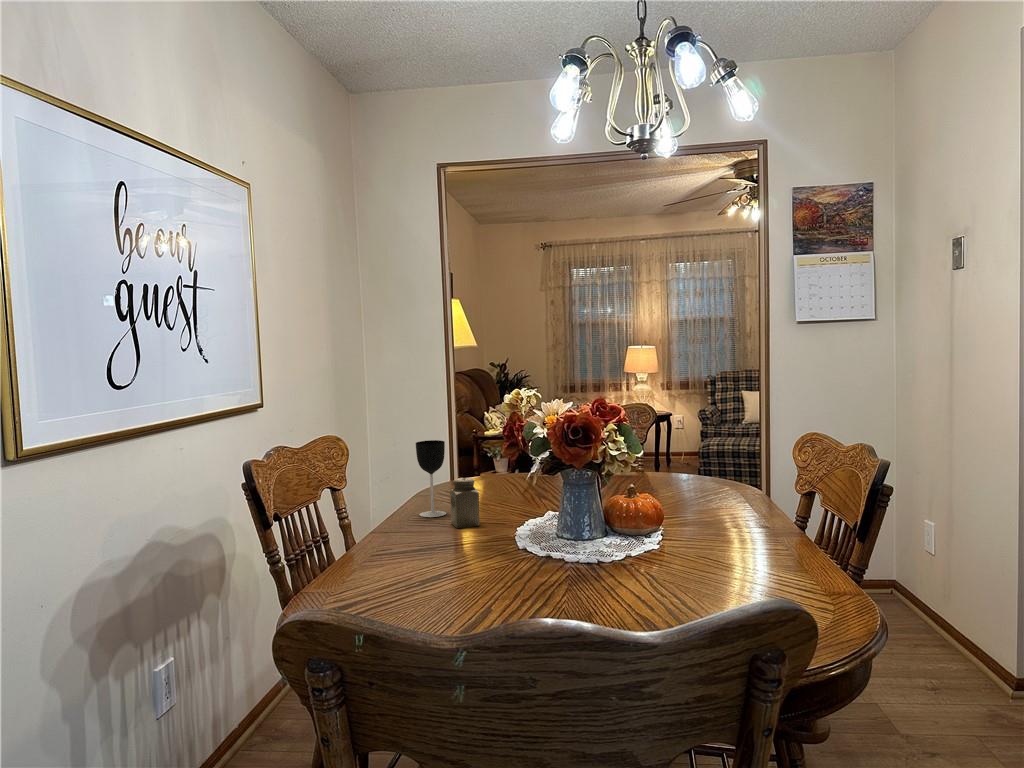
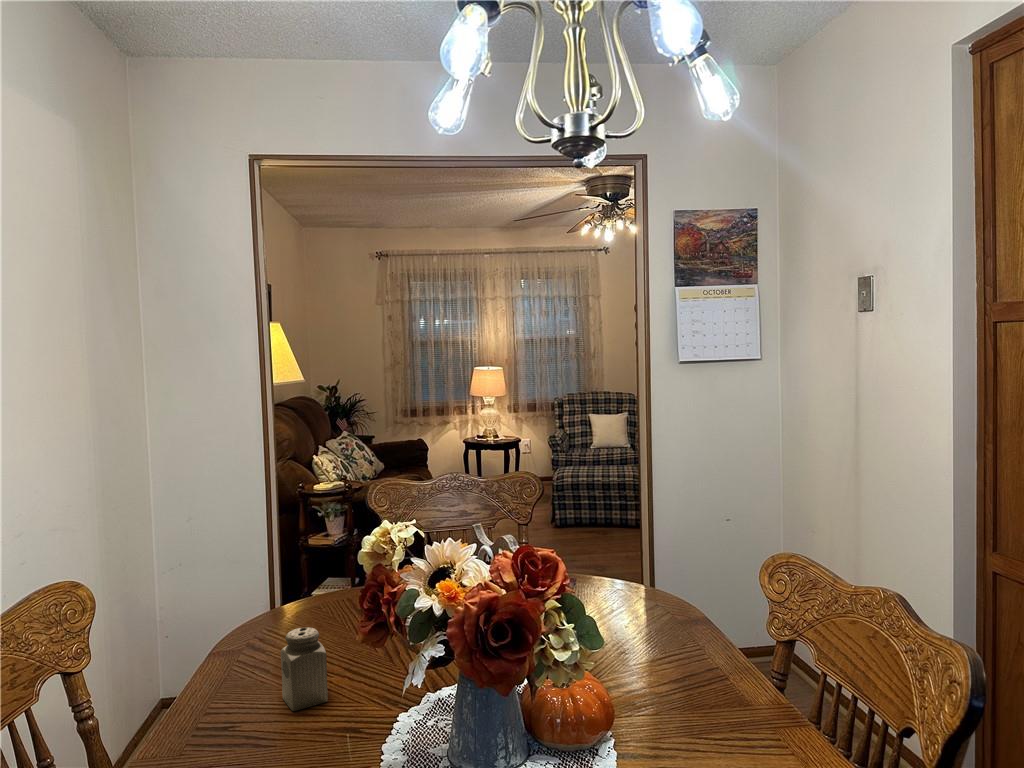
wine glass: present [416,440,446,517] -> none [225,563,275,685]

